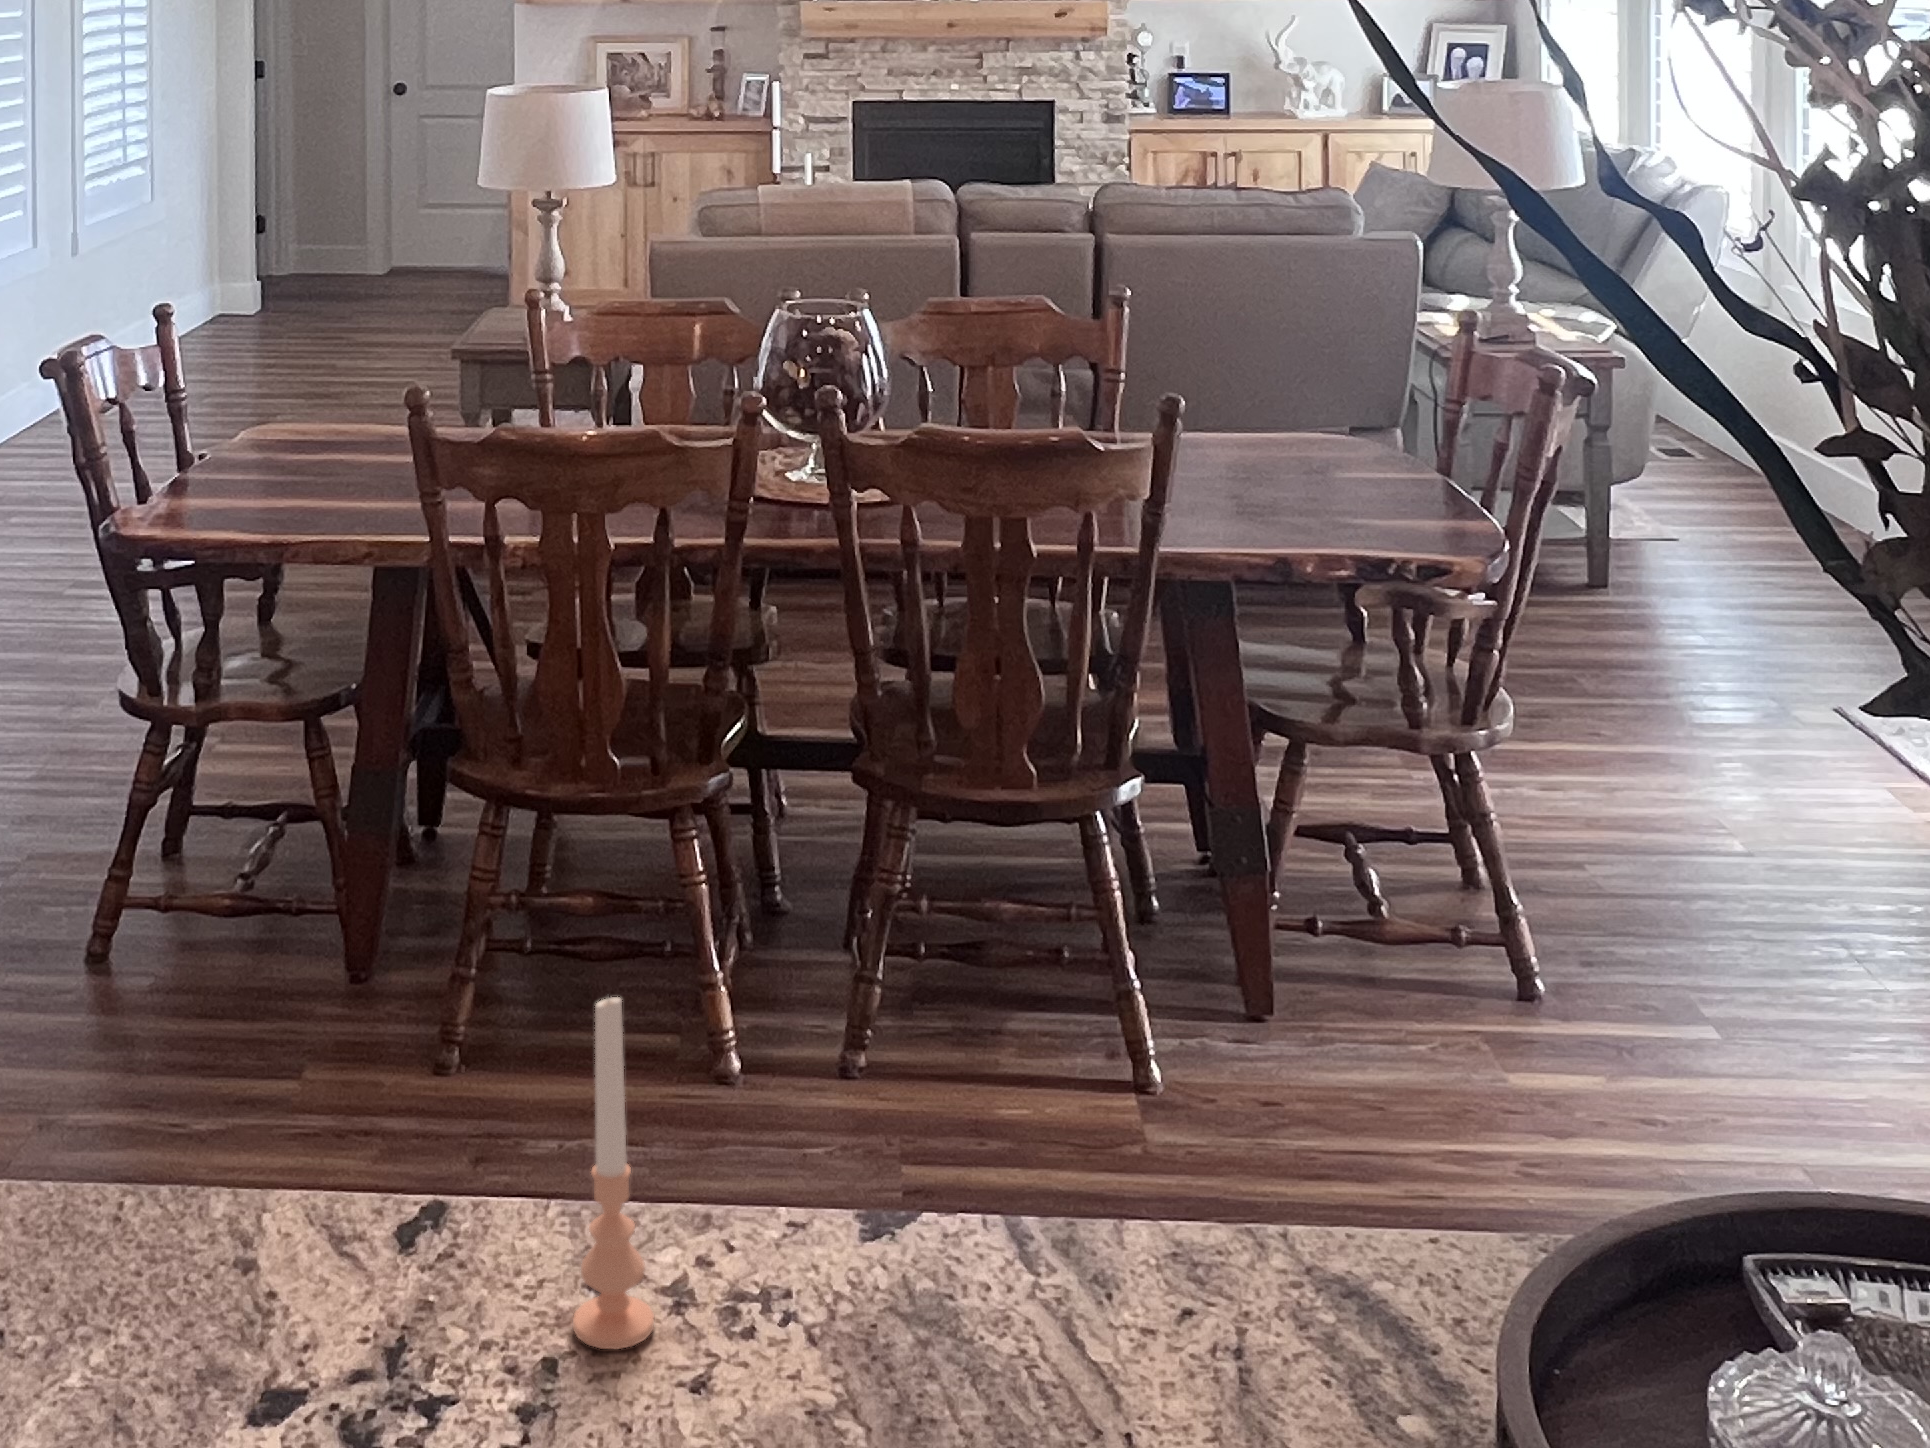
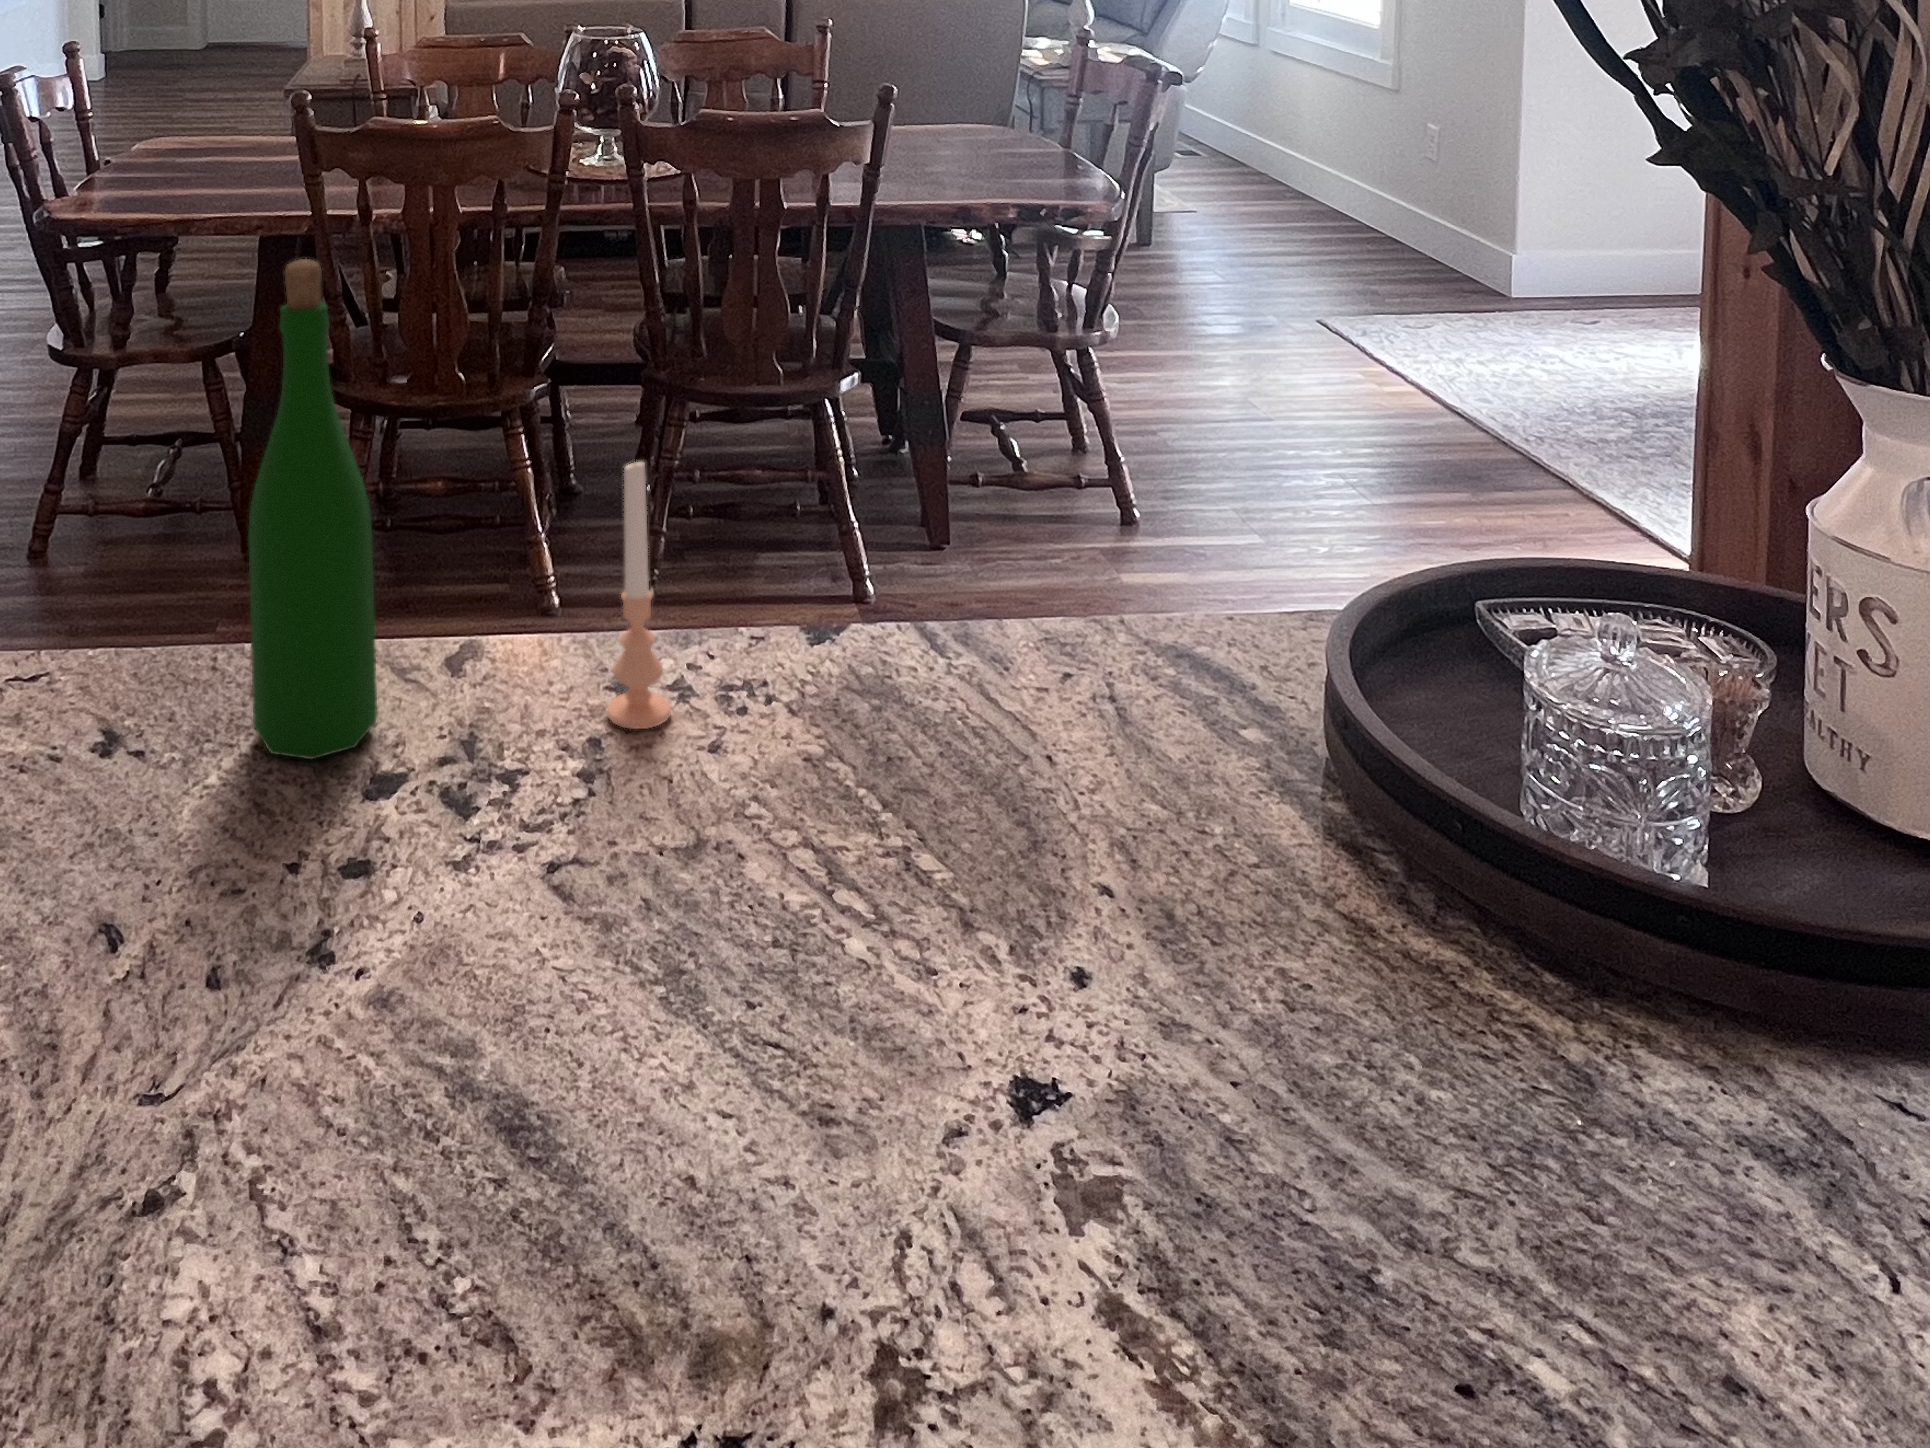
wine bottle: none [135,723,288,1361] -> present [248,259,377,759]

